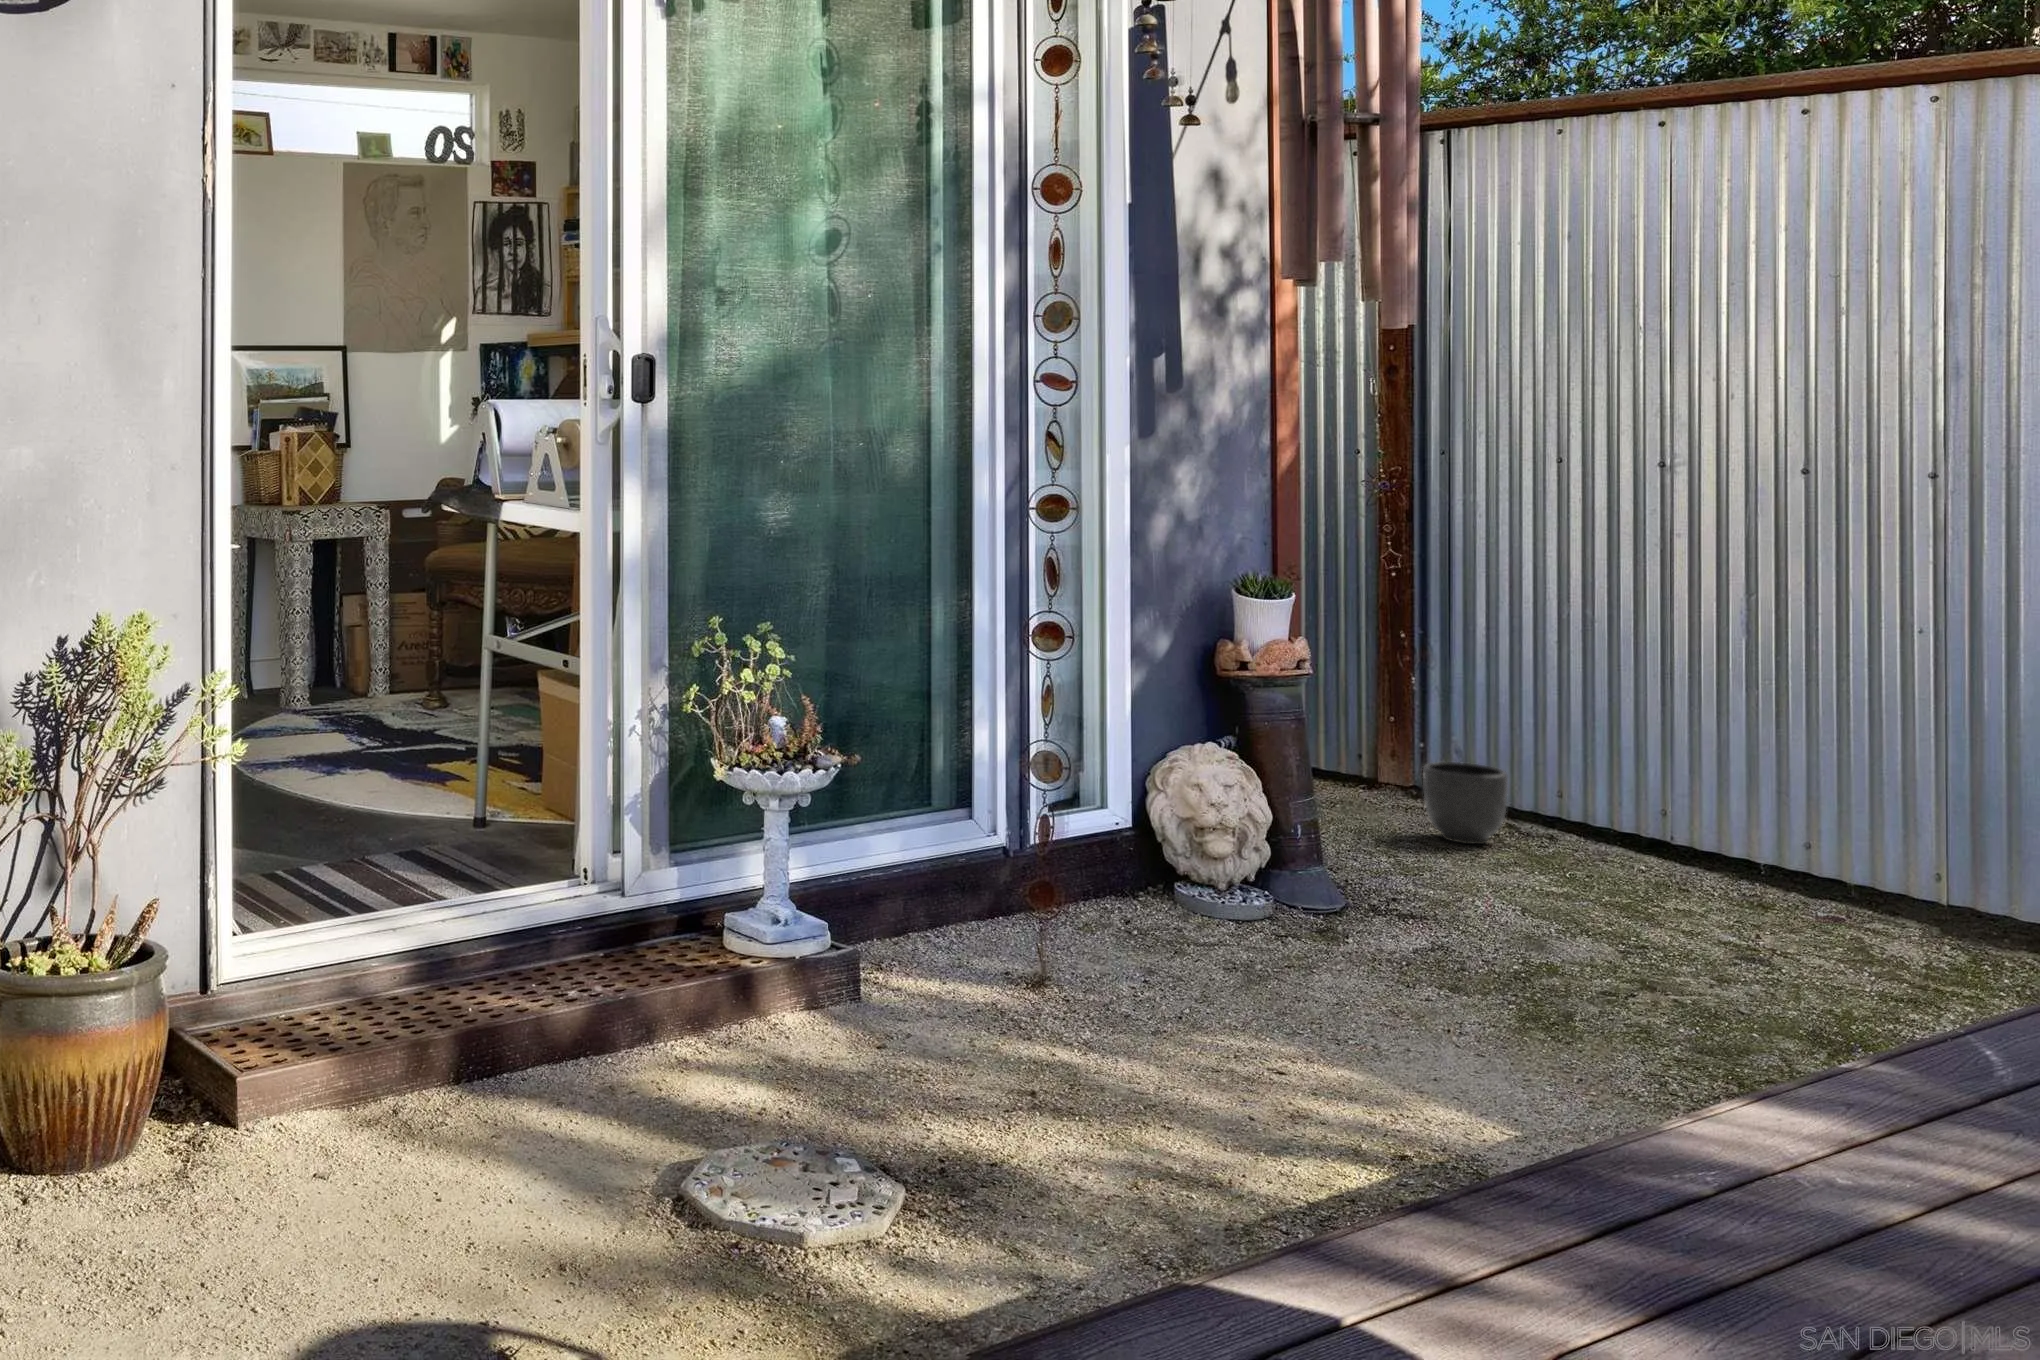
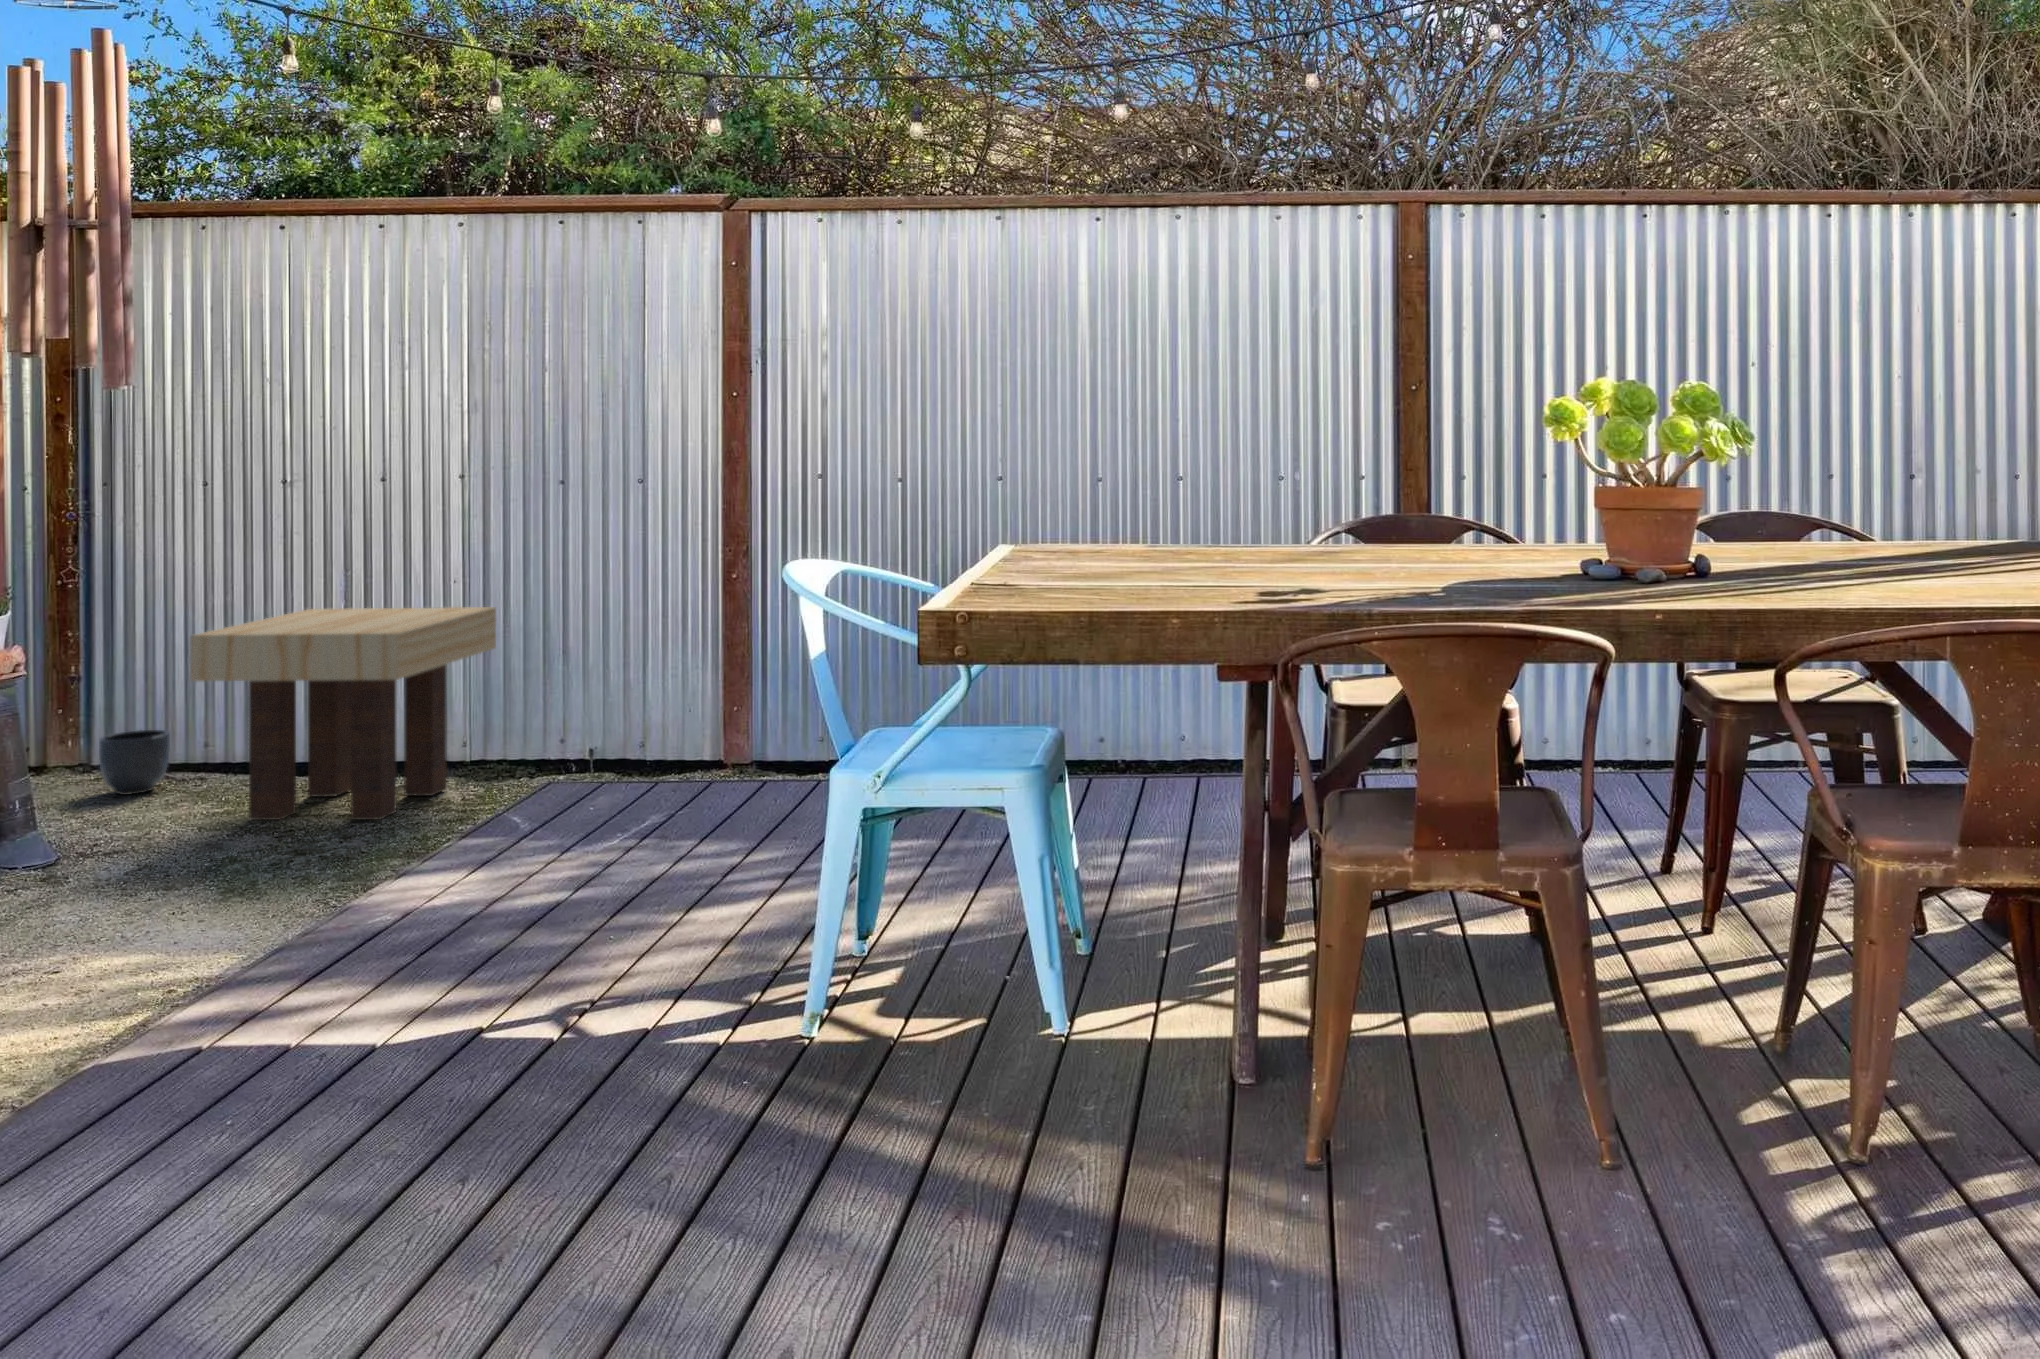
side table: none [1508,639,1984,970] -> present [190,607,496,820]

